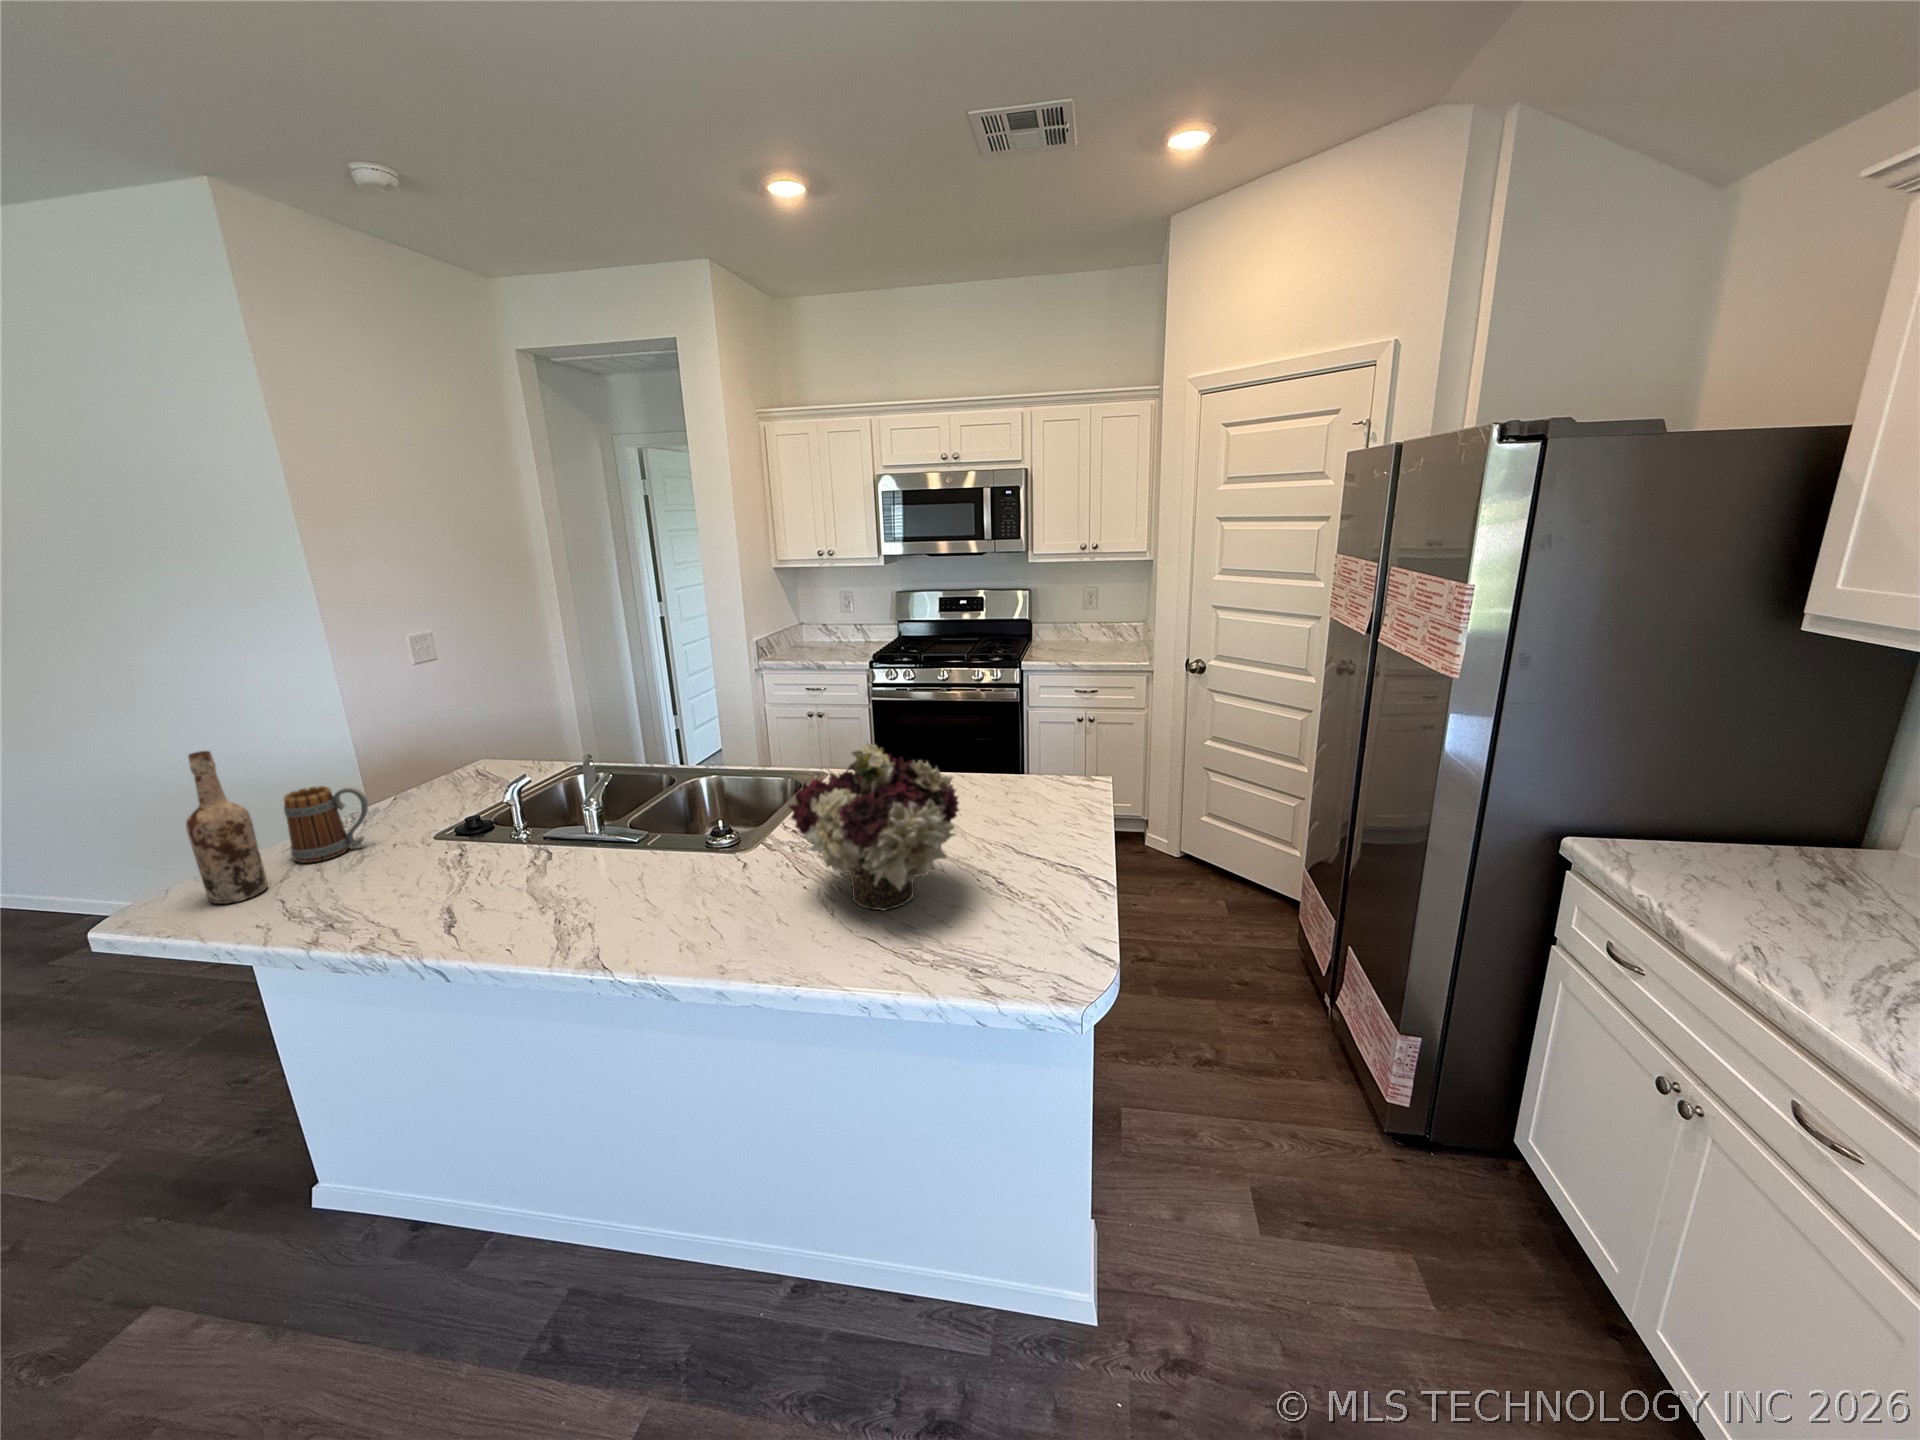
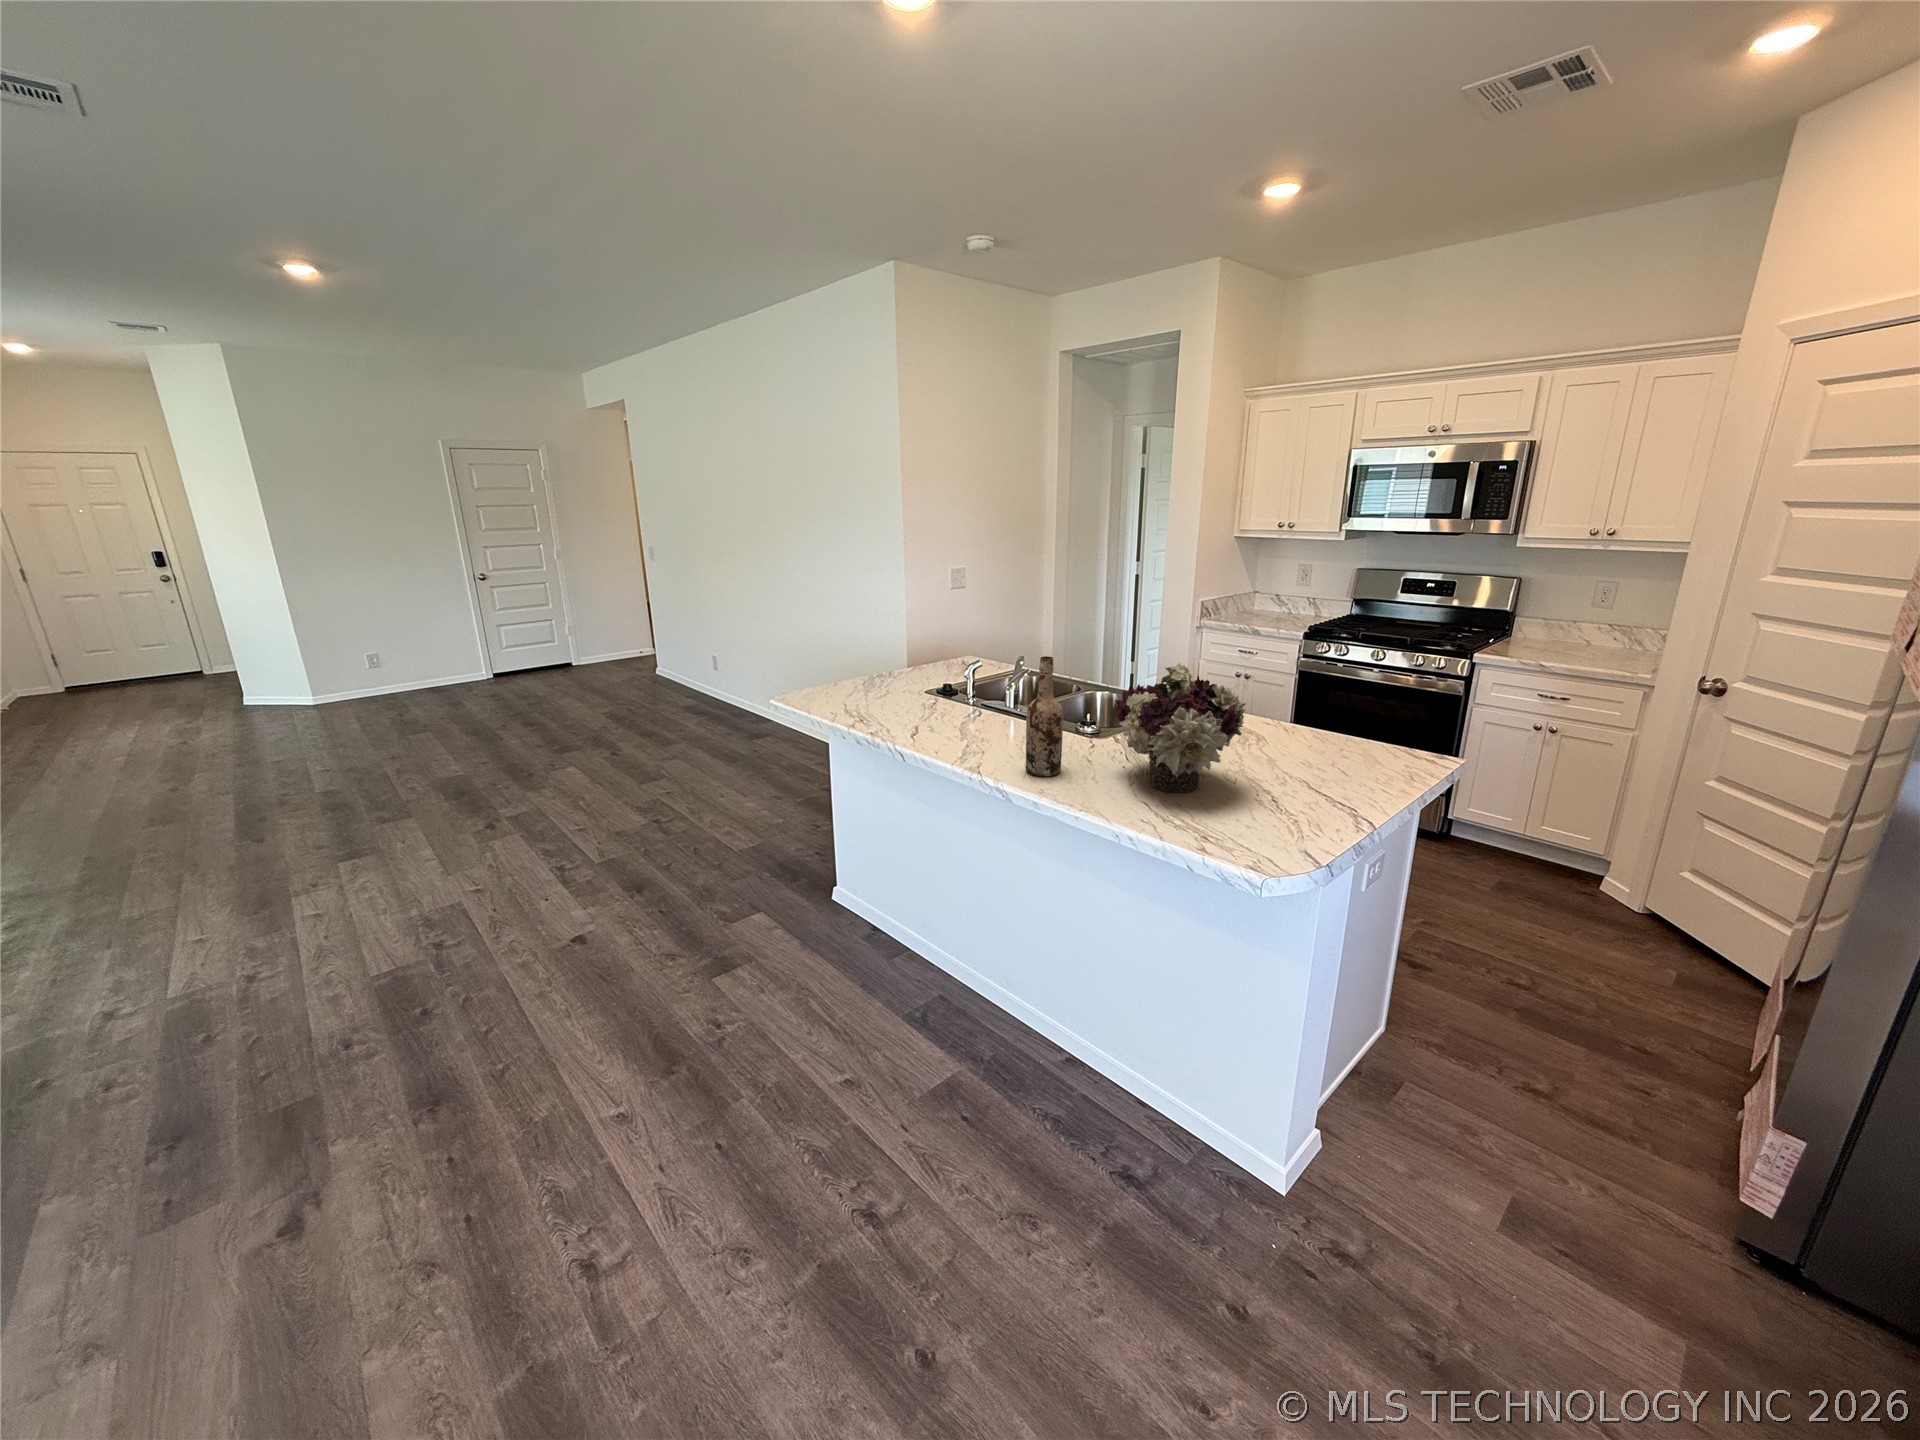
wine bottle: present [186,751,268,904] -> present [1026,656,1064,776]
mug: present [284,786,368,863] -> none [862,648,901,691]

